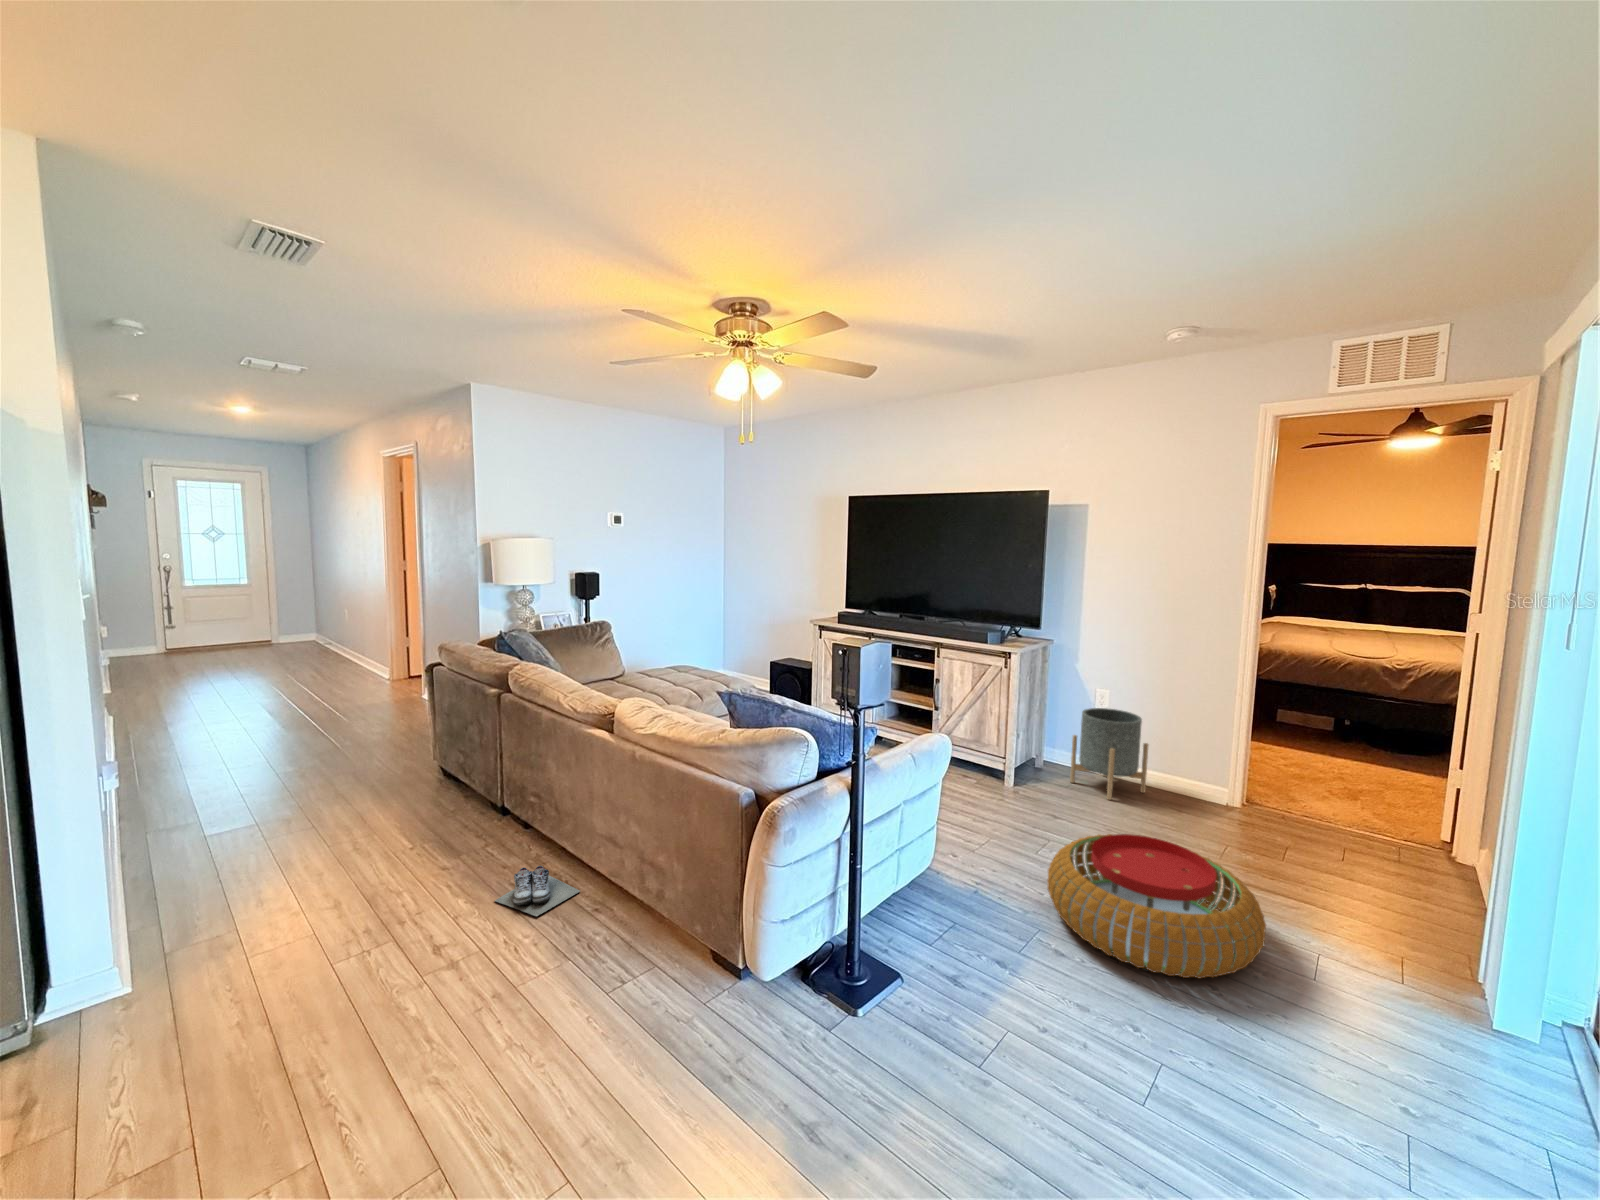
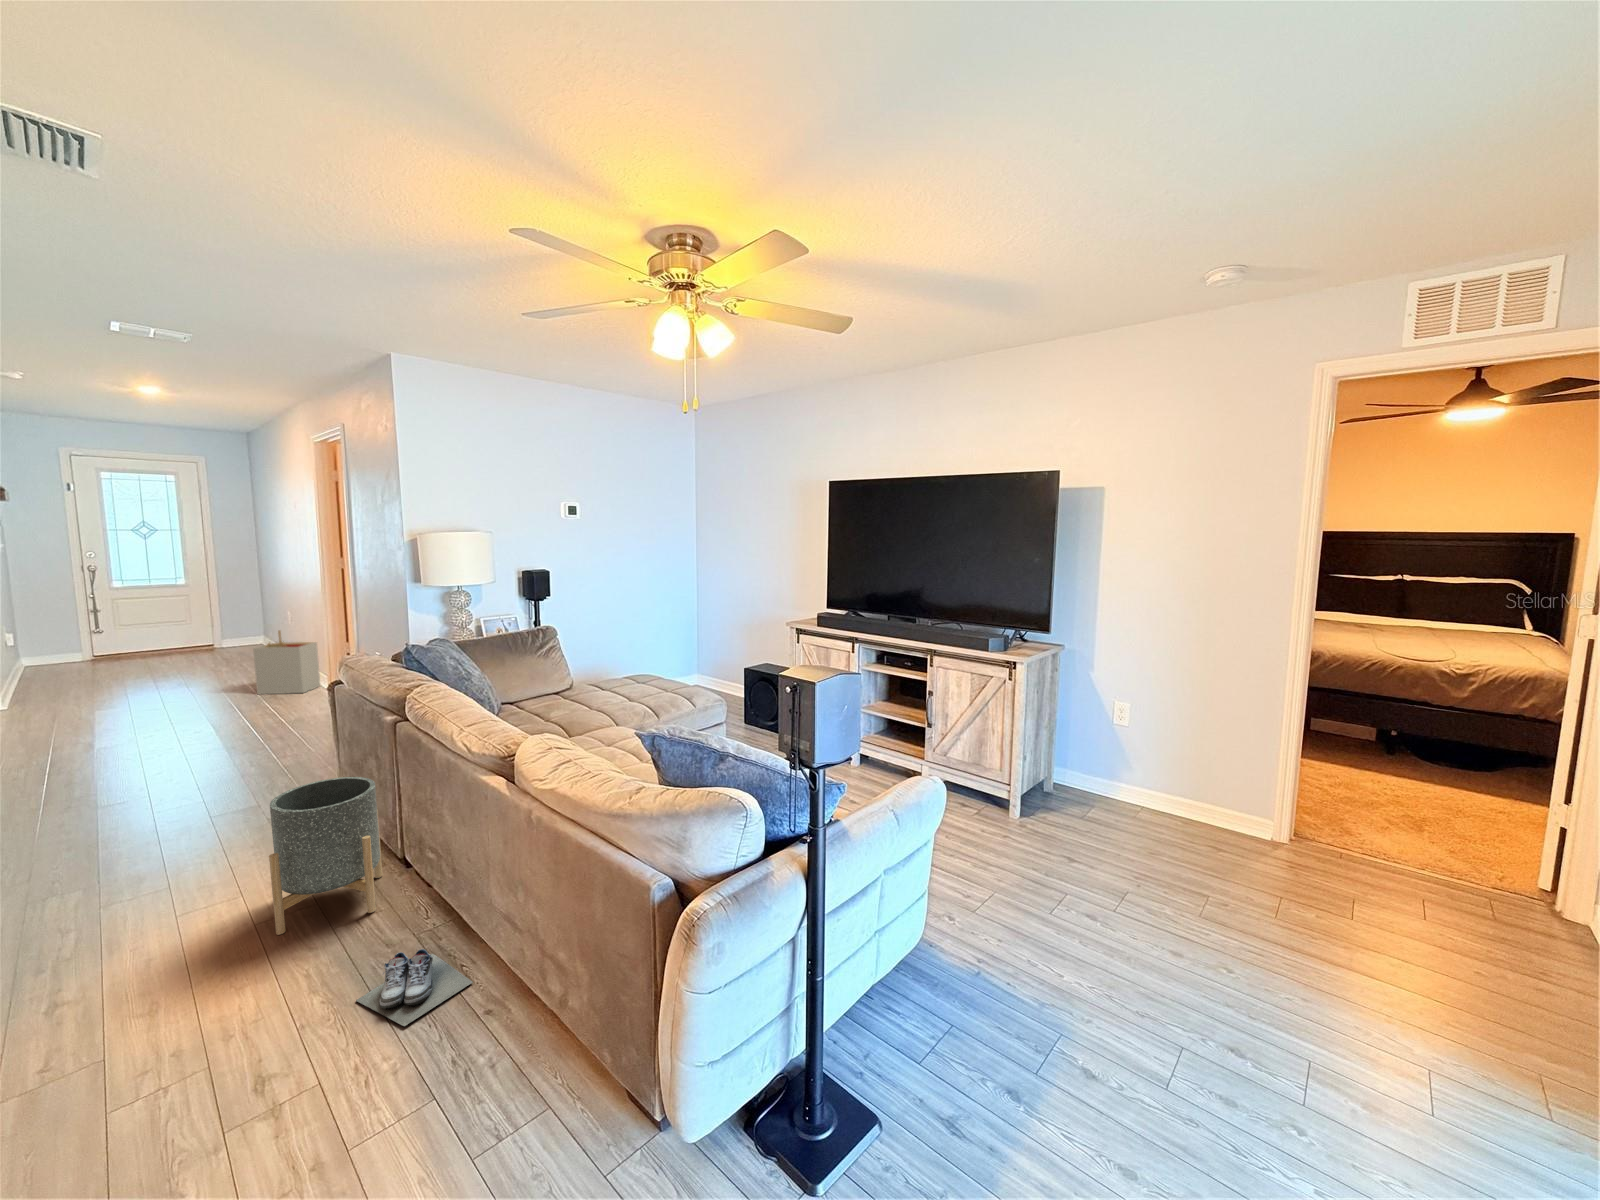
storage bin: none [322,626,379,684] -> present [253,630,320,694]
planter: present [1070,708,1148,800] -> present [269,777,382,935]
pouf: present [1047,834,1266,978] -> none [1070,897,1371,1121]

